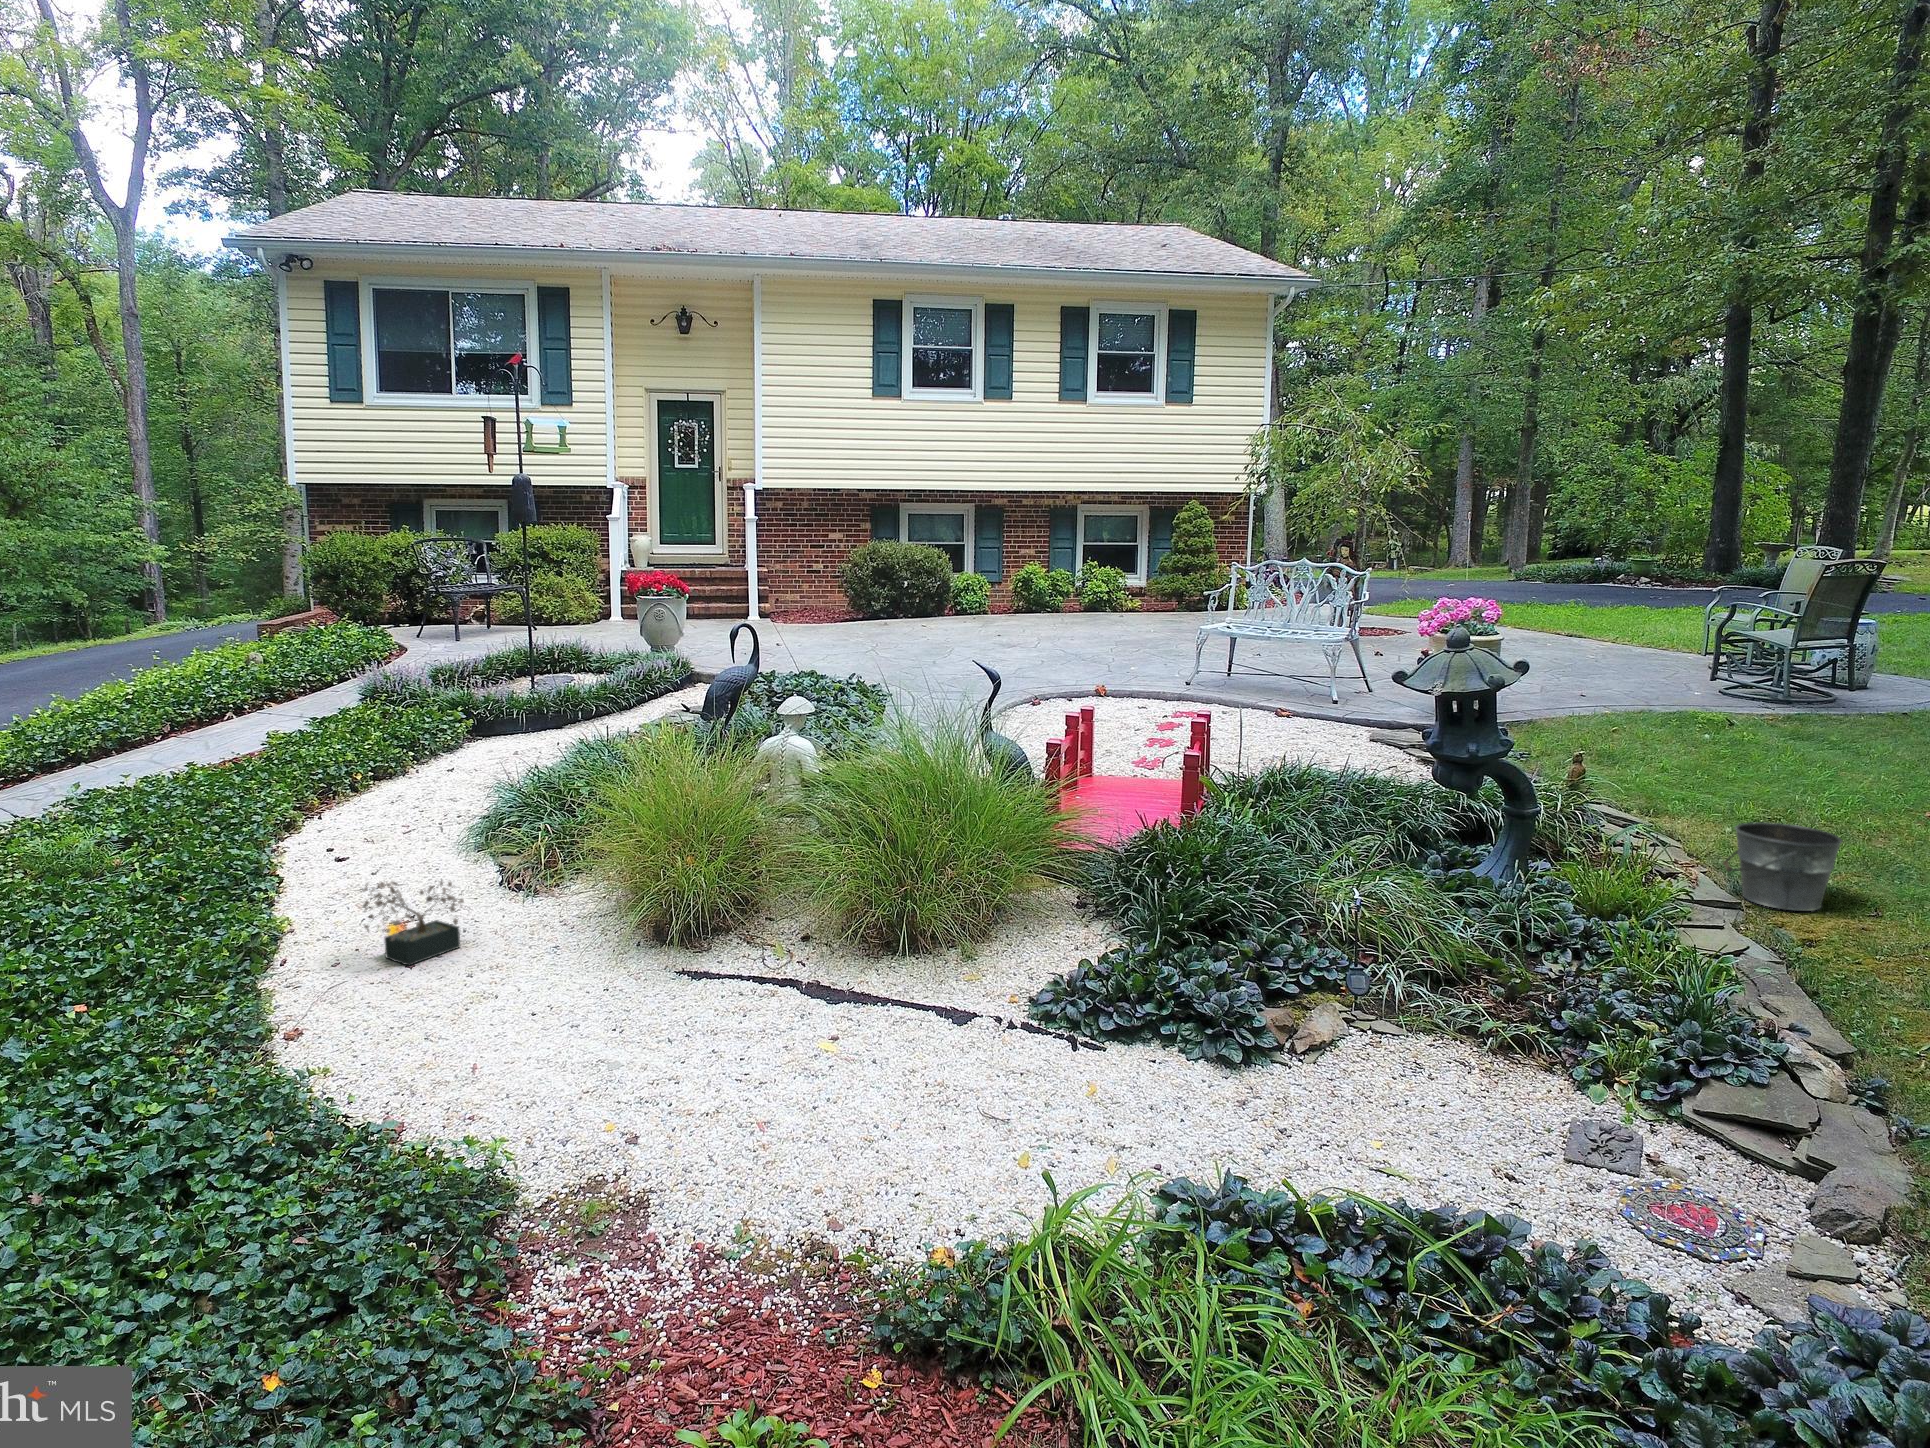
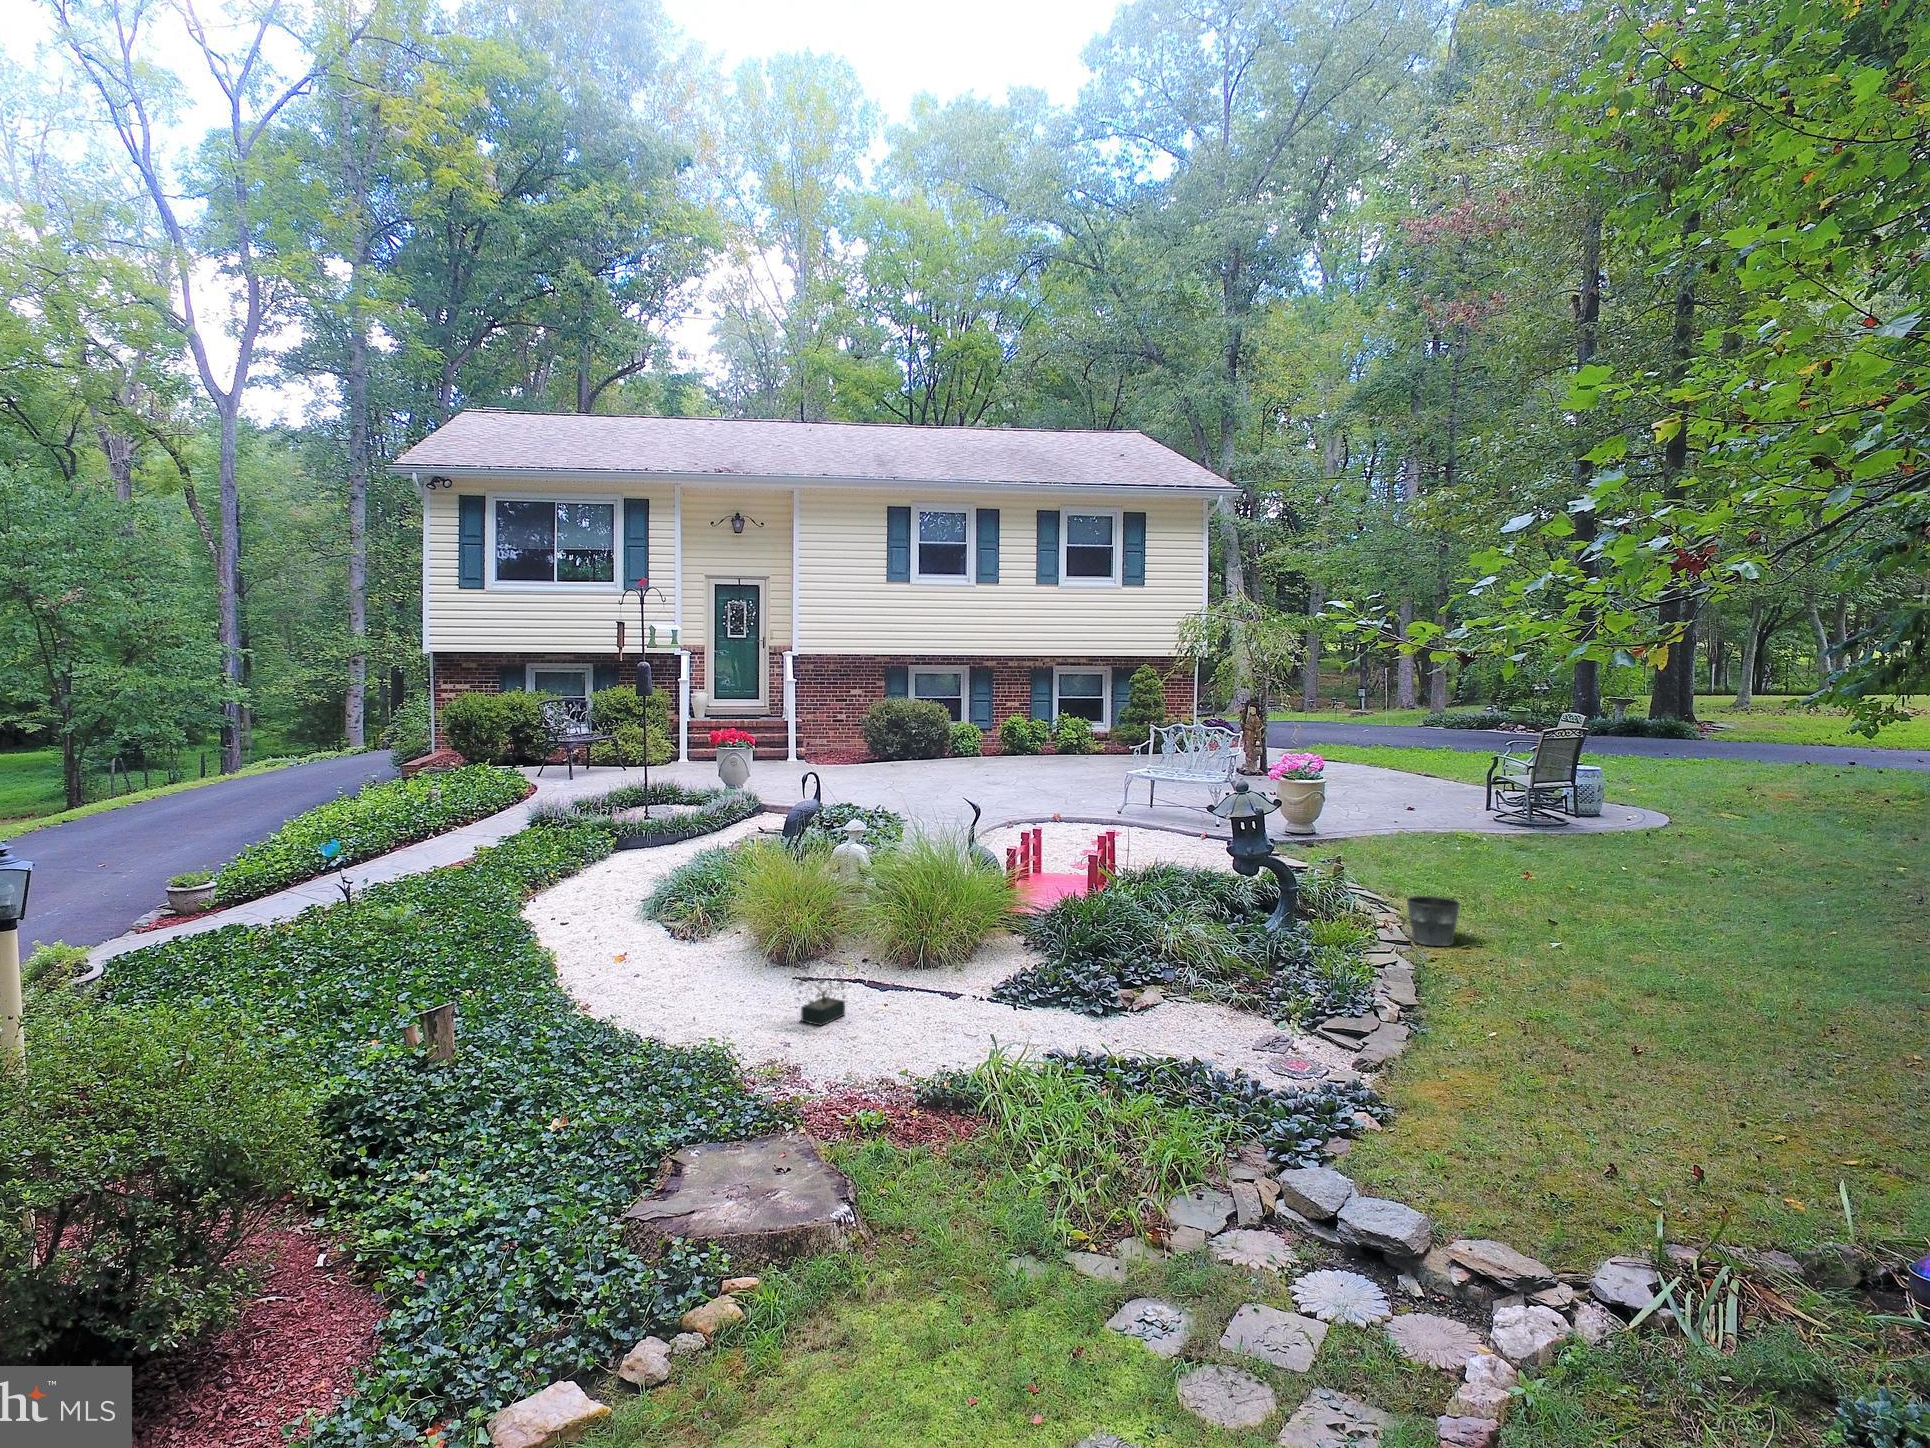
decorative plant: present [363,881,464,966] -> present [791,969,845,1026]

